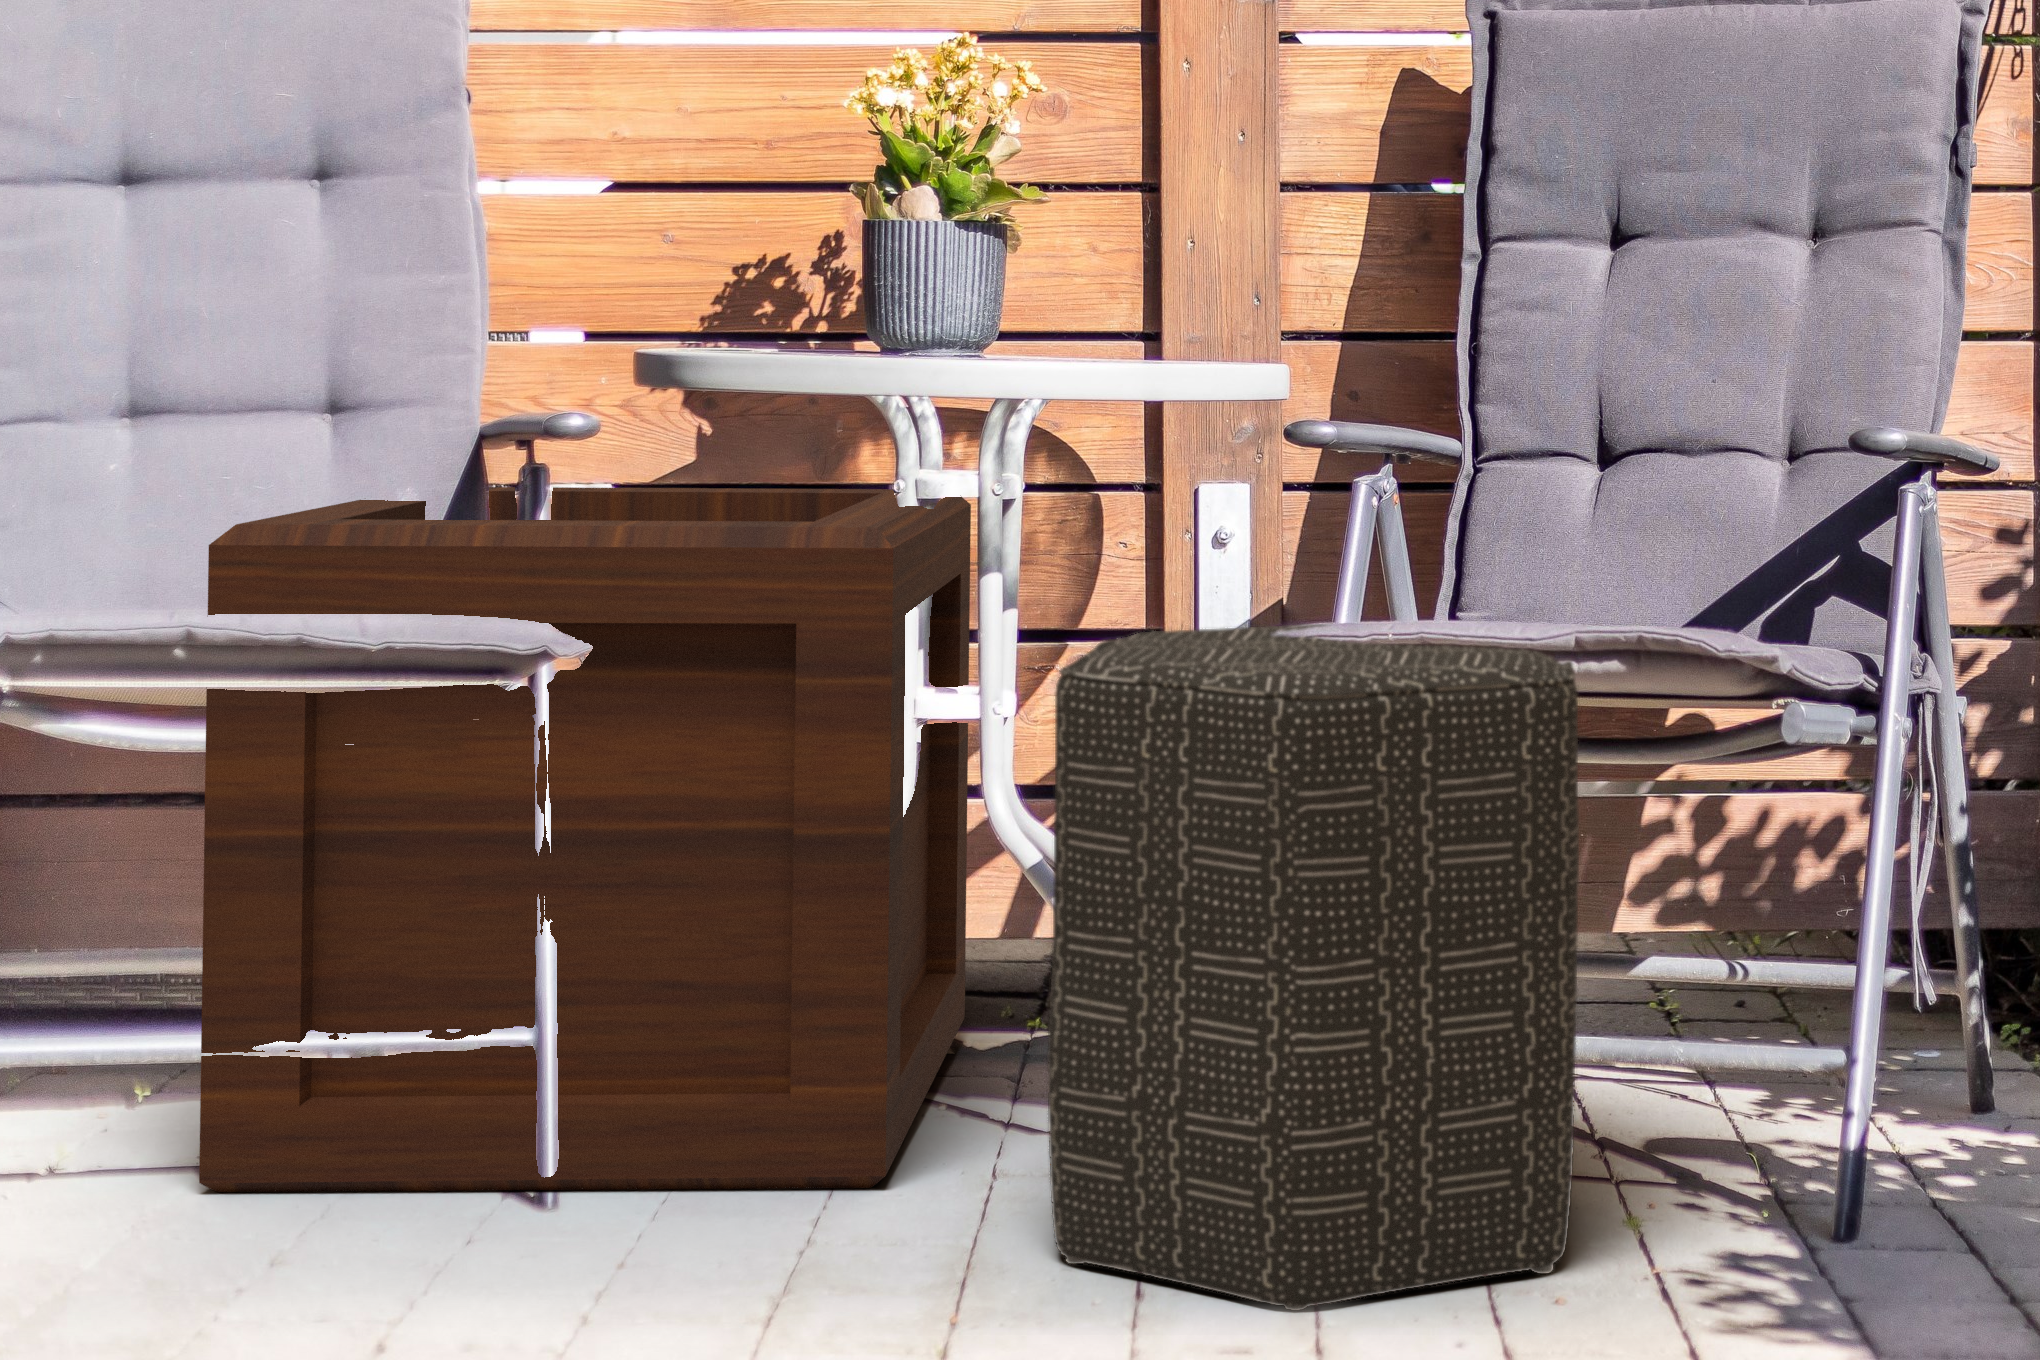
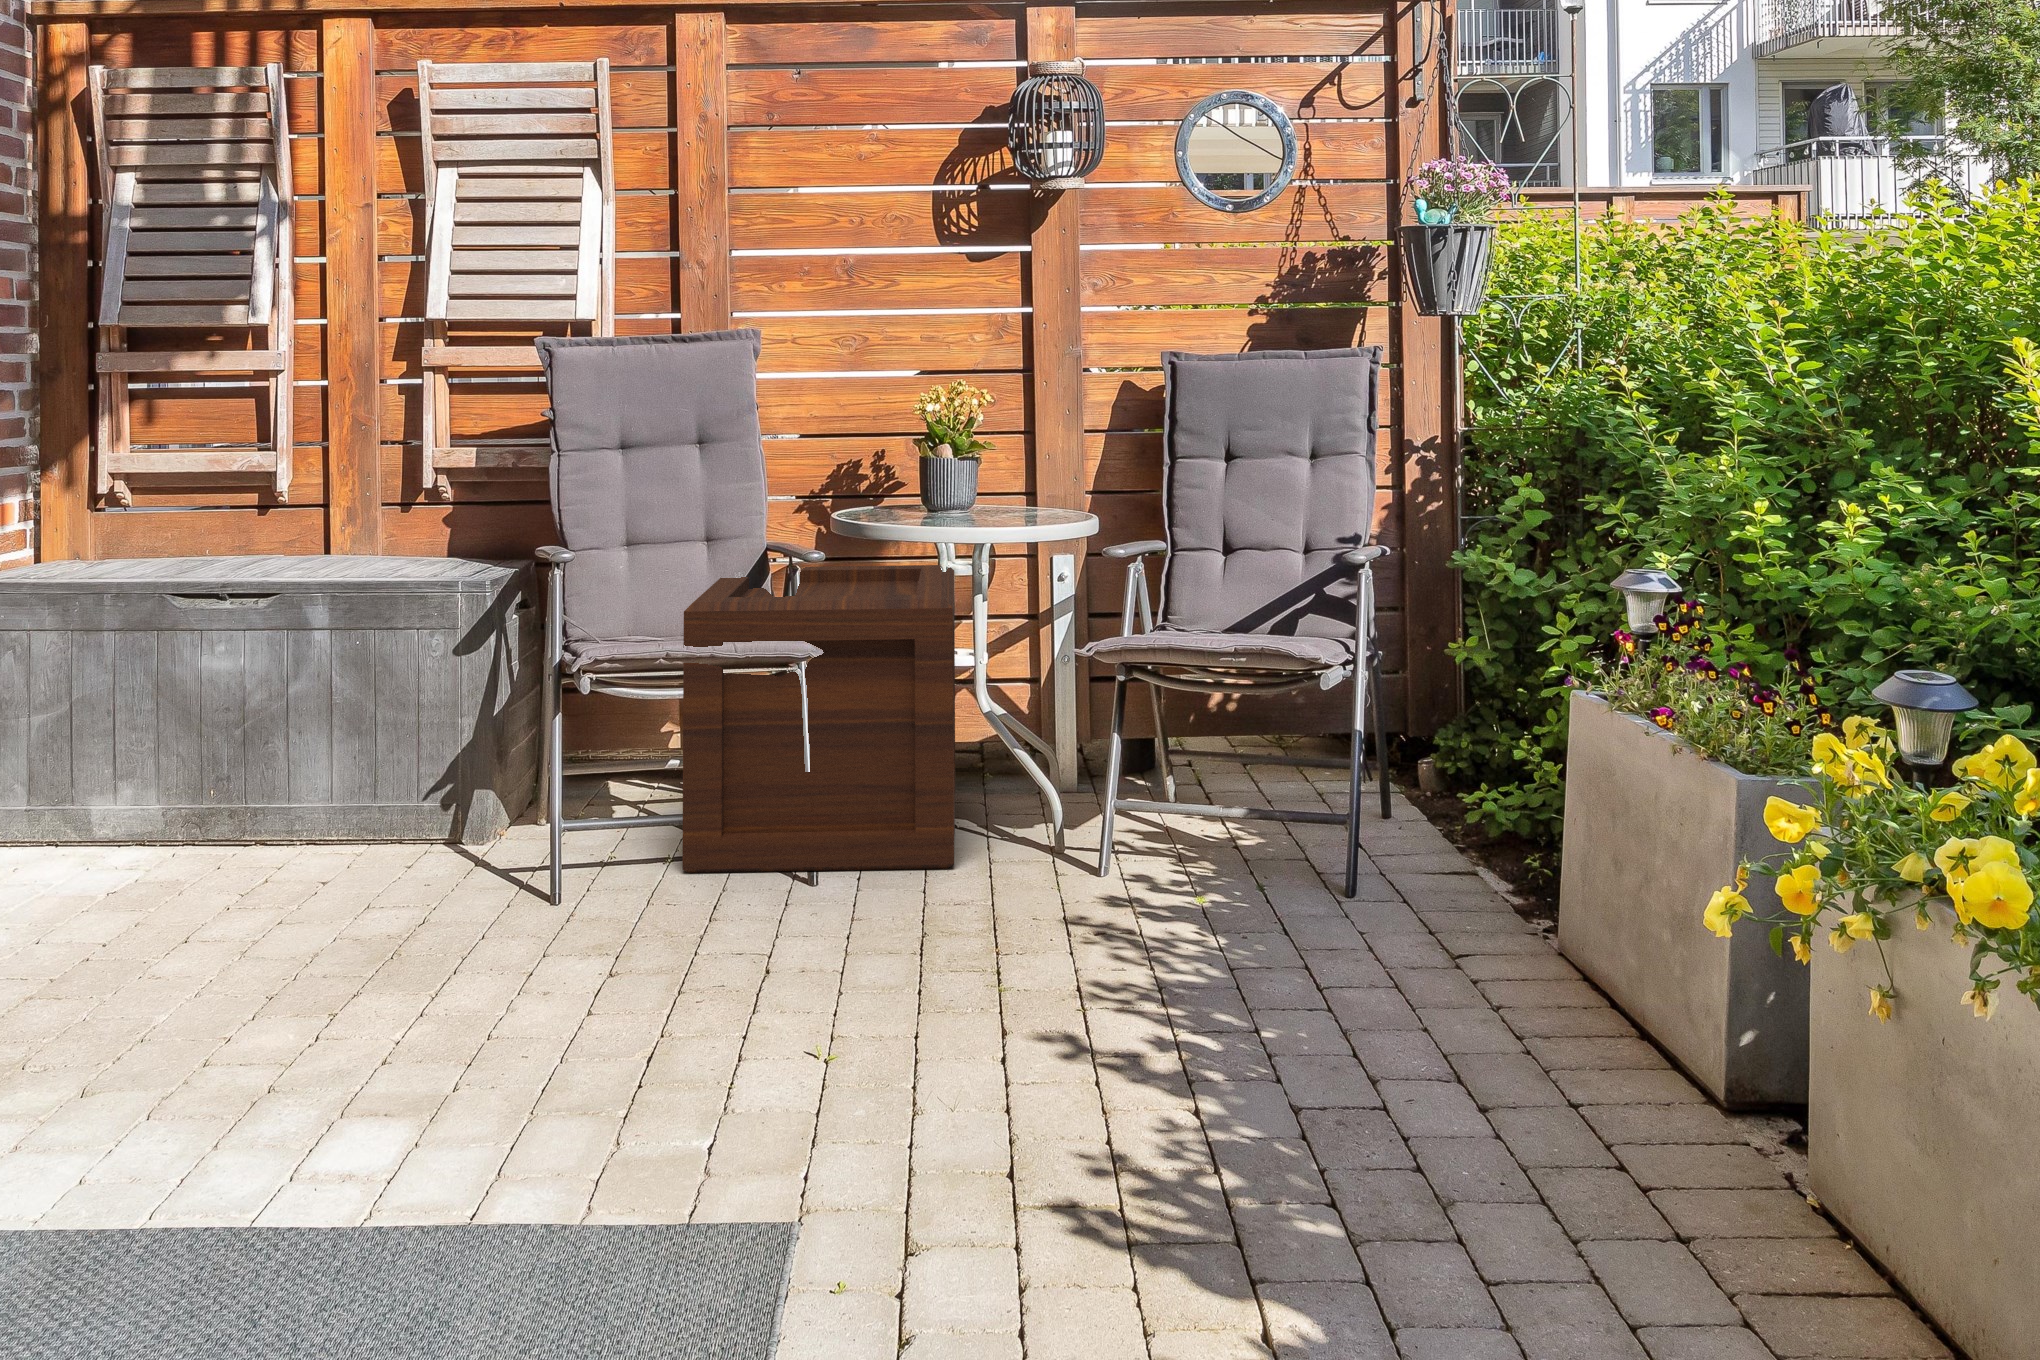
ottoman: present [1048,624,1579,1311] -> none [1030,633,1240,926]

